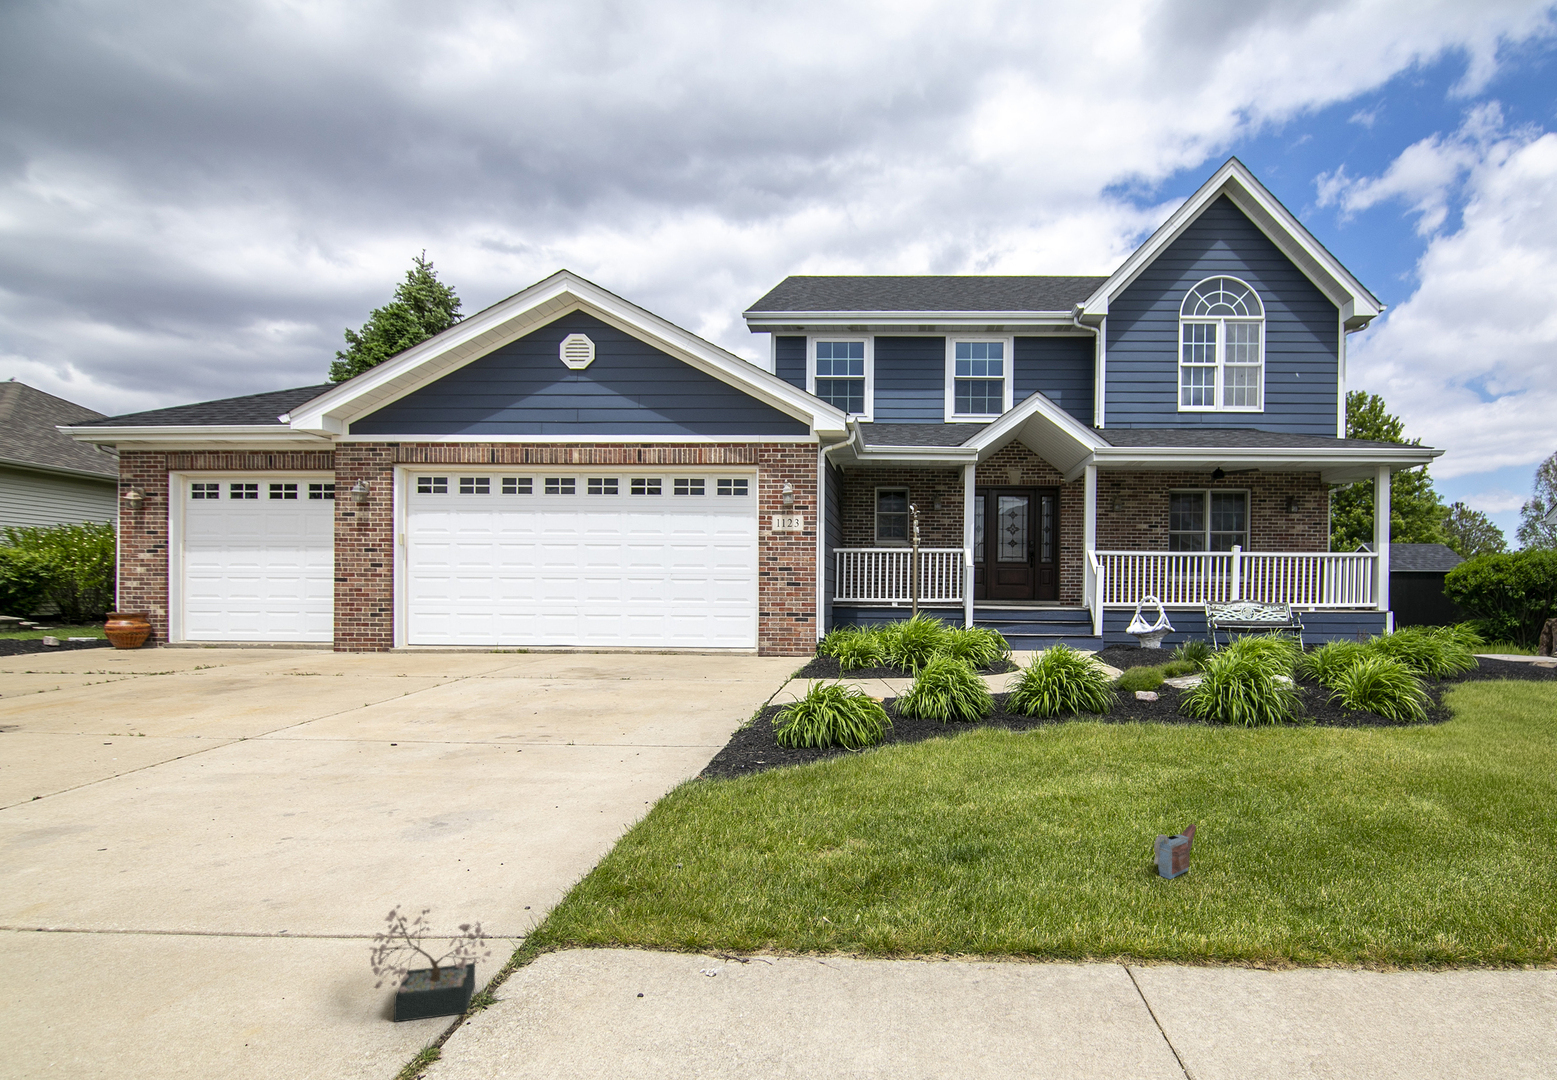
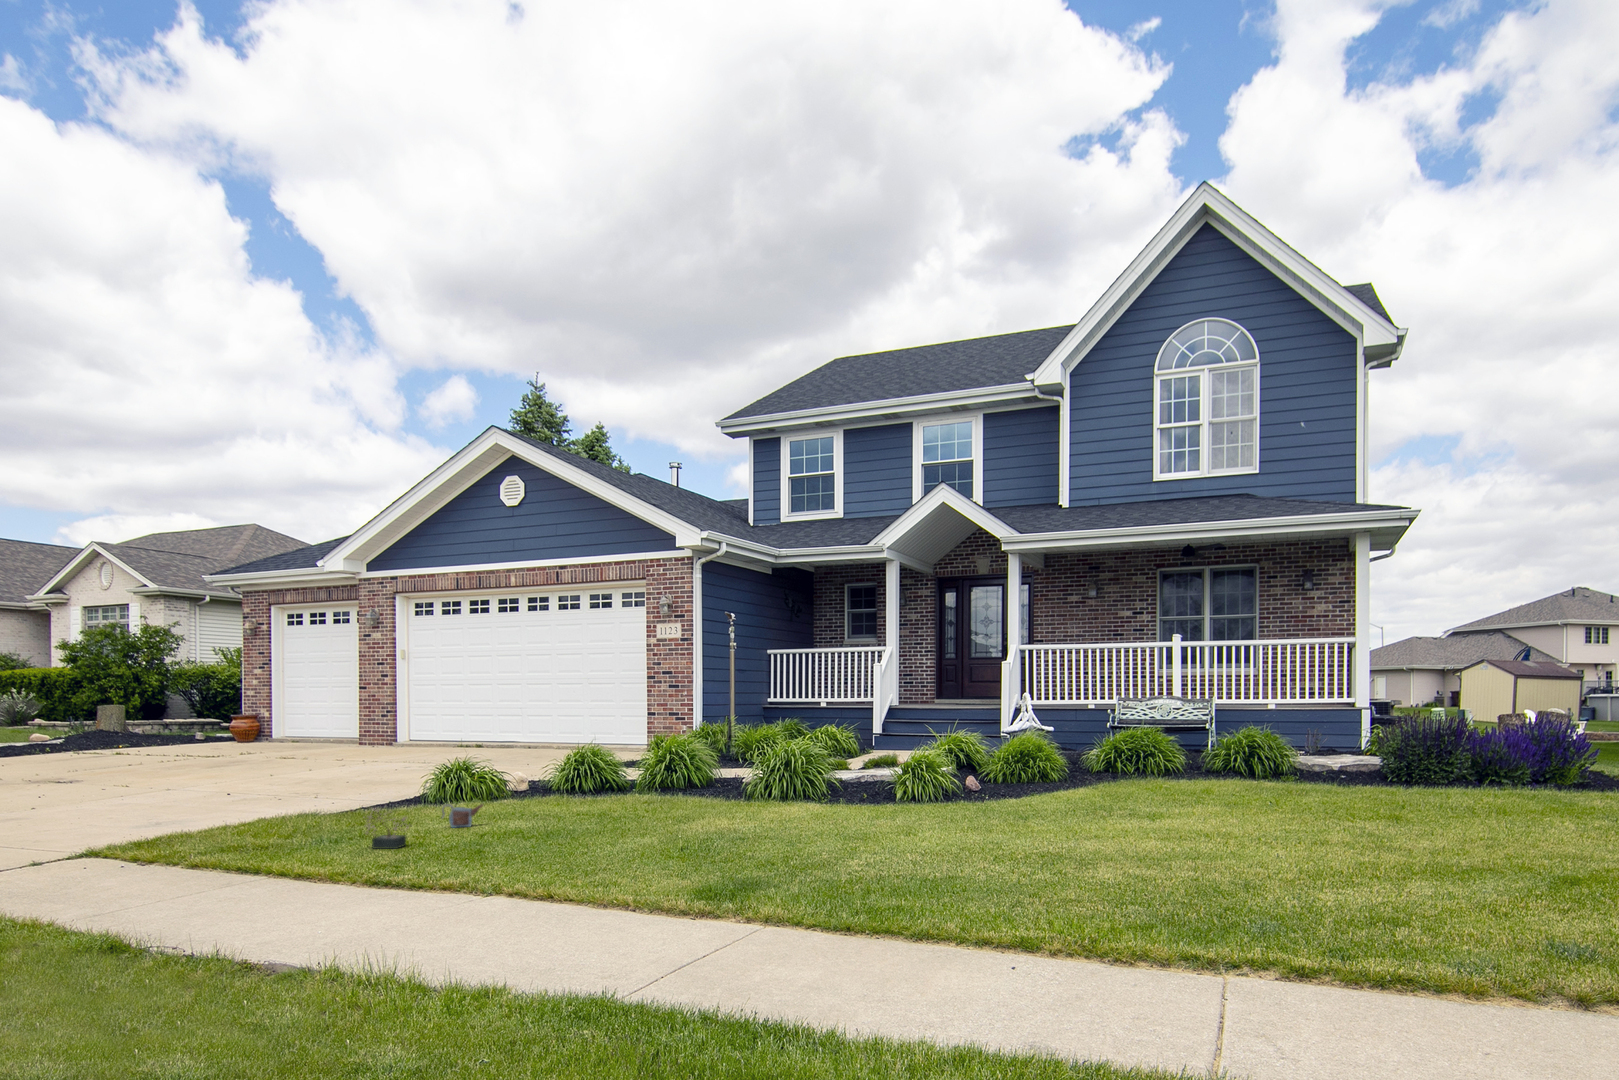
decorative plant: present [370,905,491,1022] -> present [368,808,408,849]

